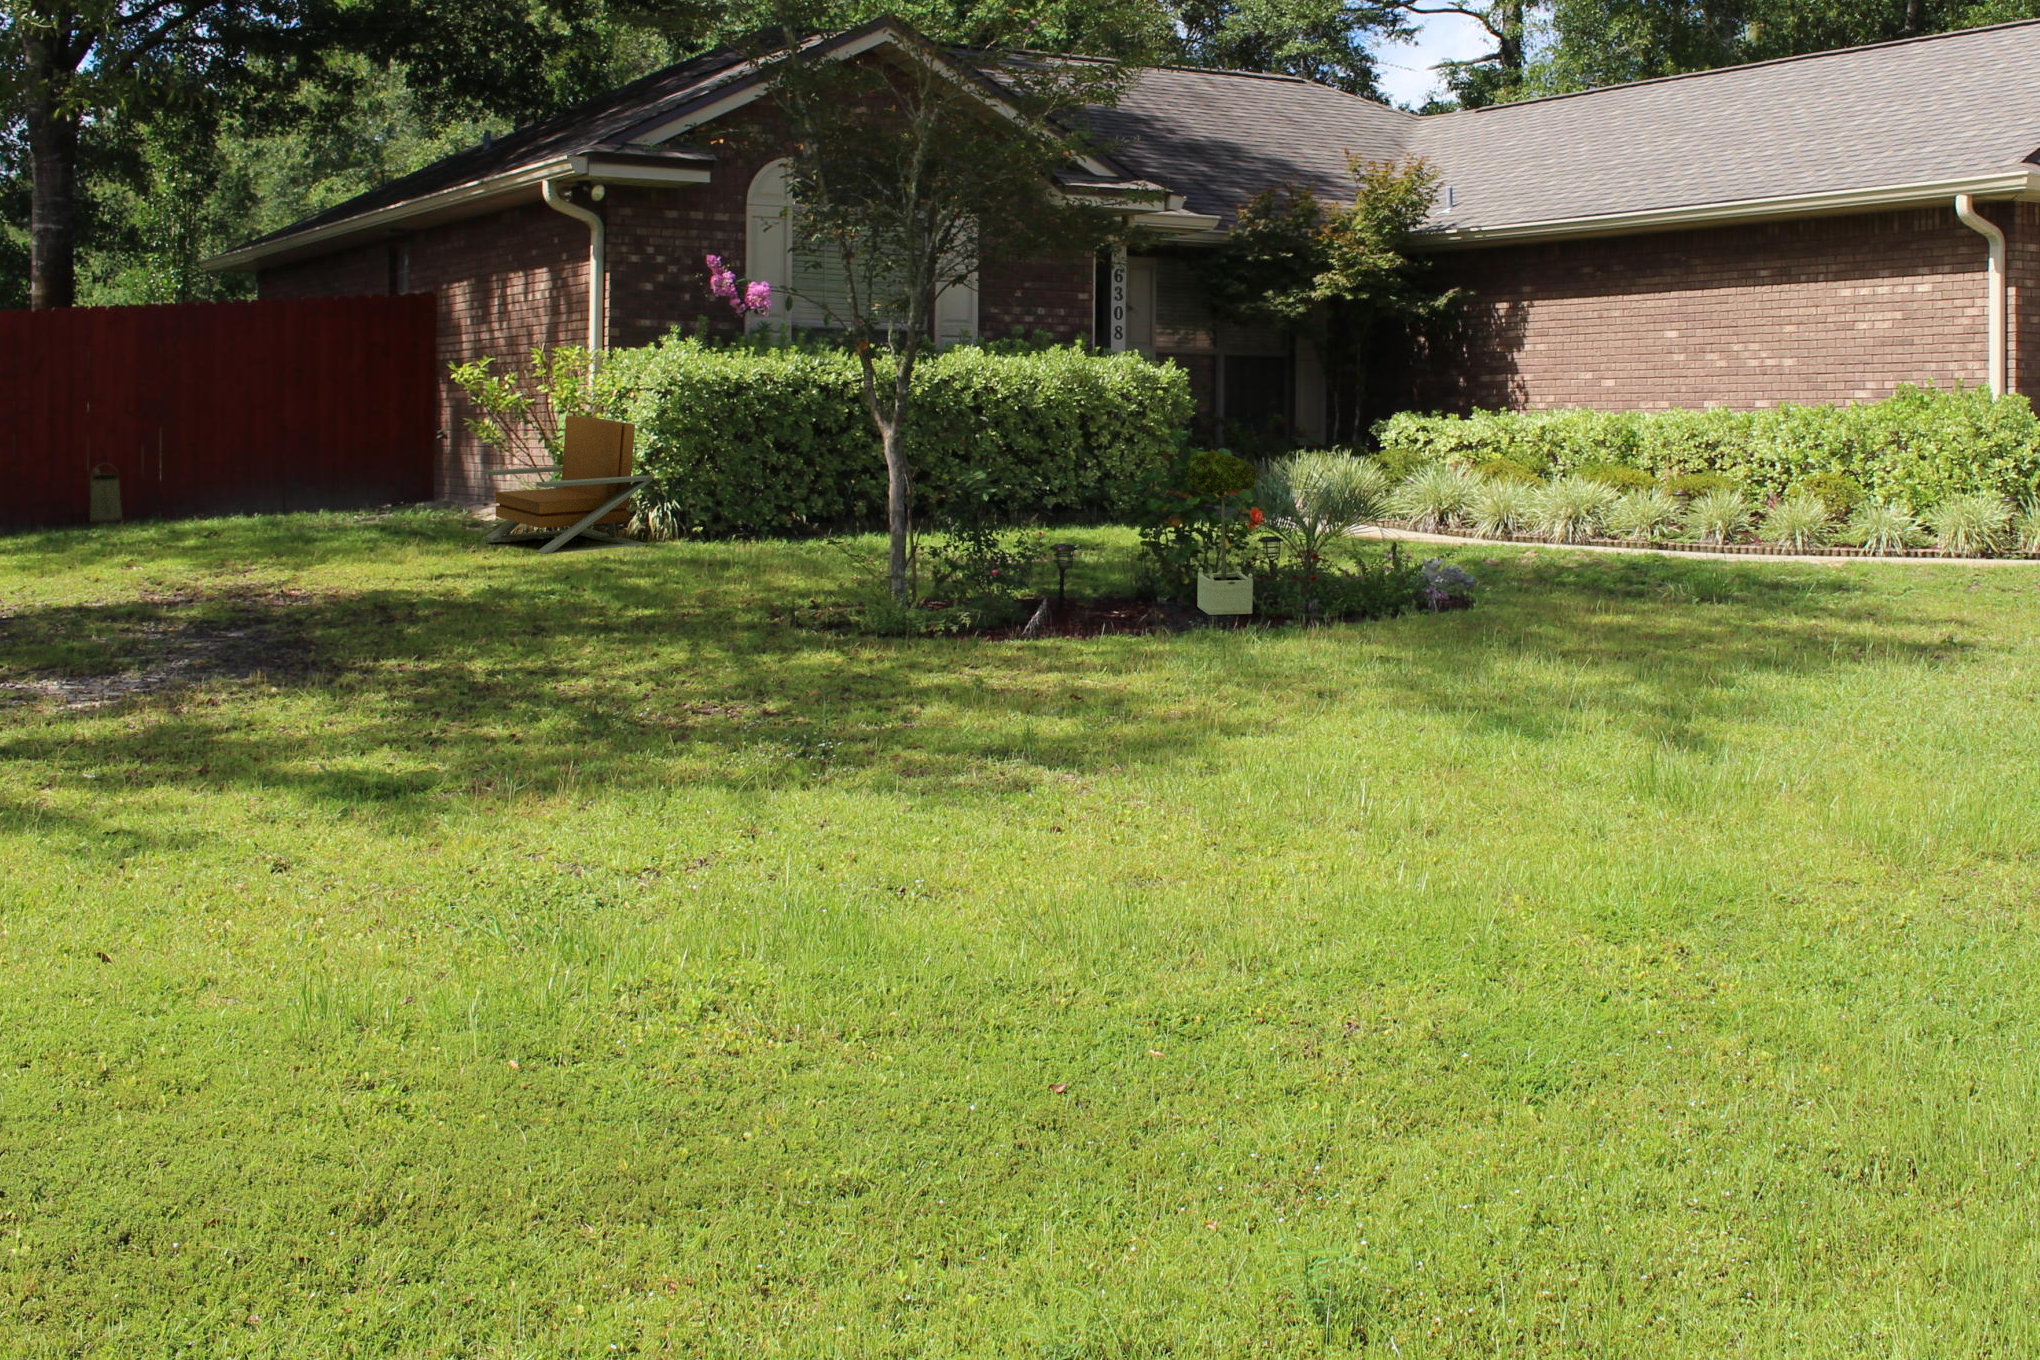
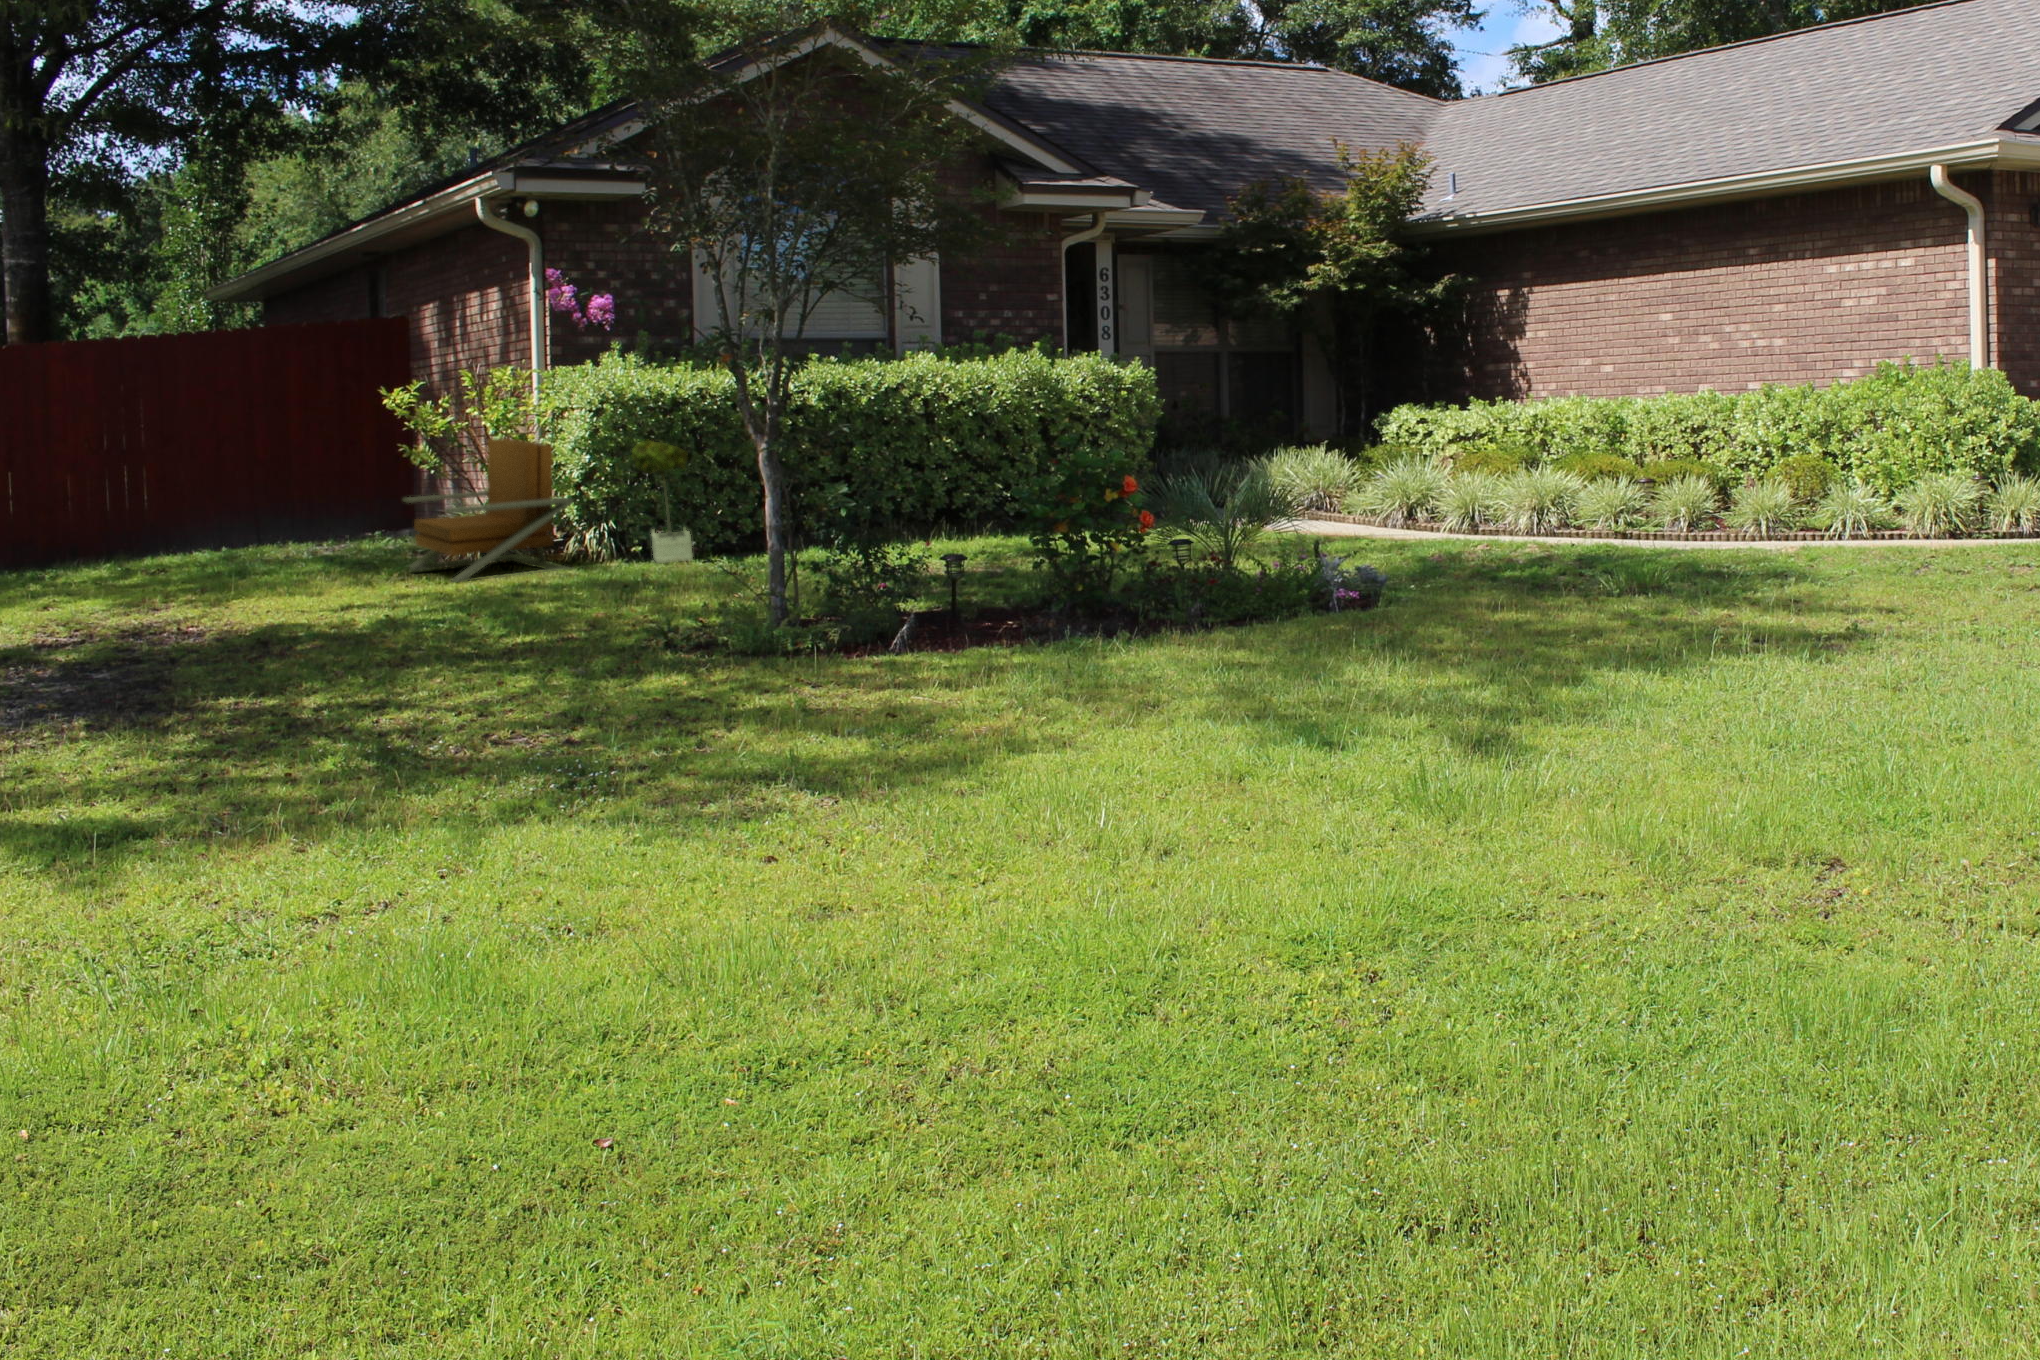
potted tree: present [1185,449,1257,615] -> present [632,440,693,563]
watering can: present [90,465,122,522] -> none [38,501,77,563]

